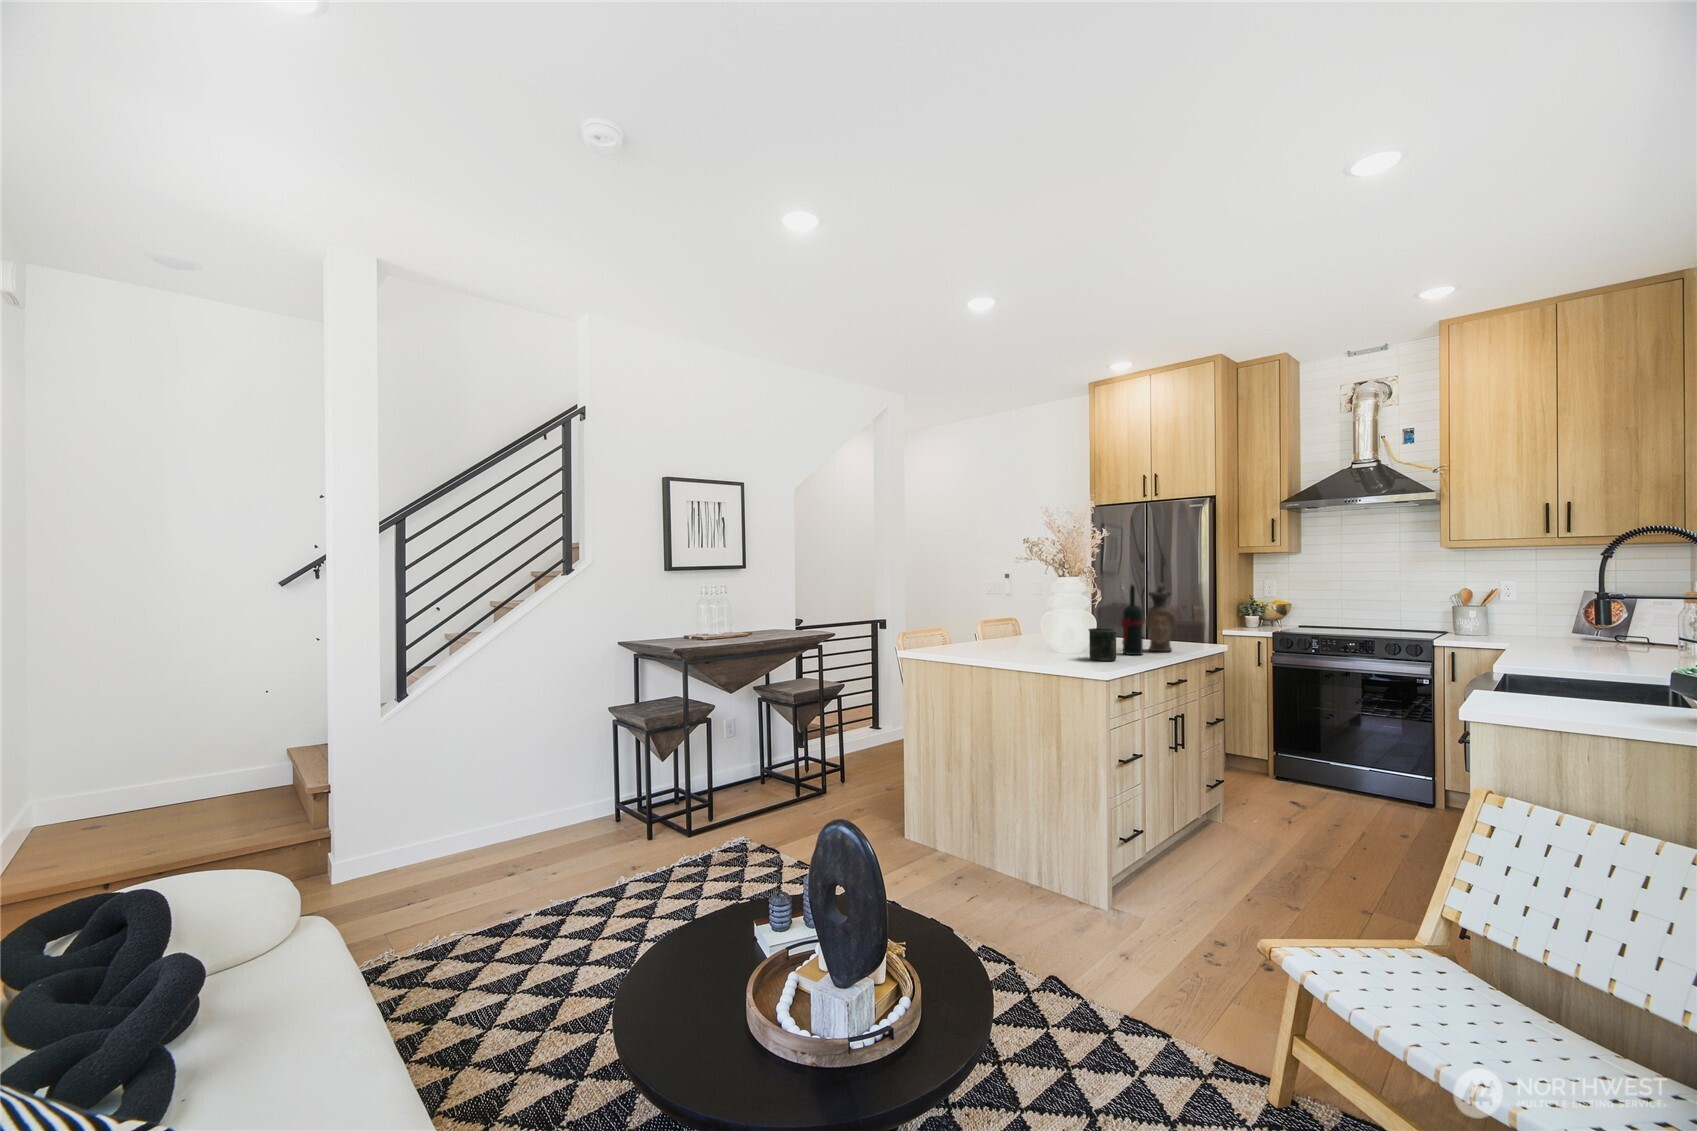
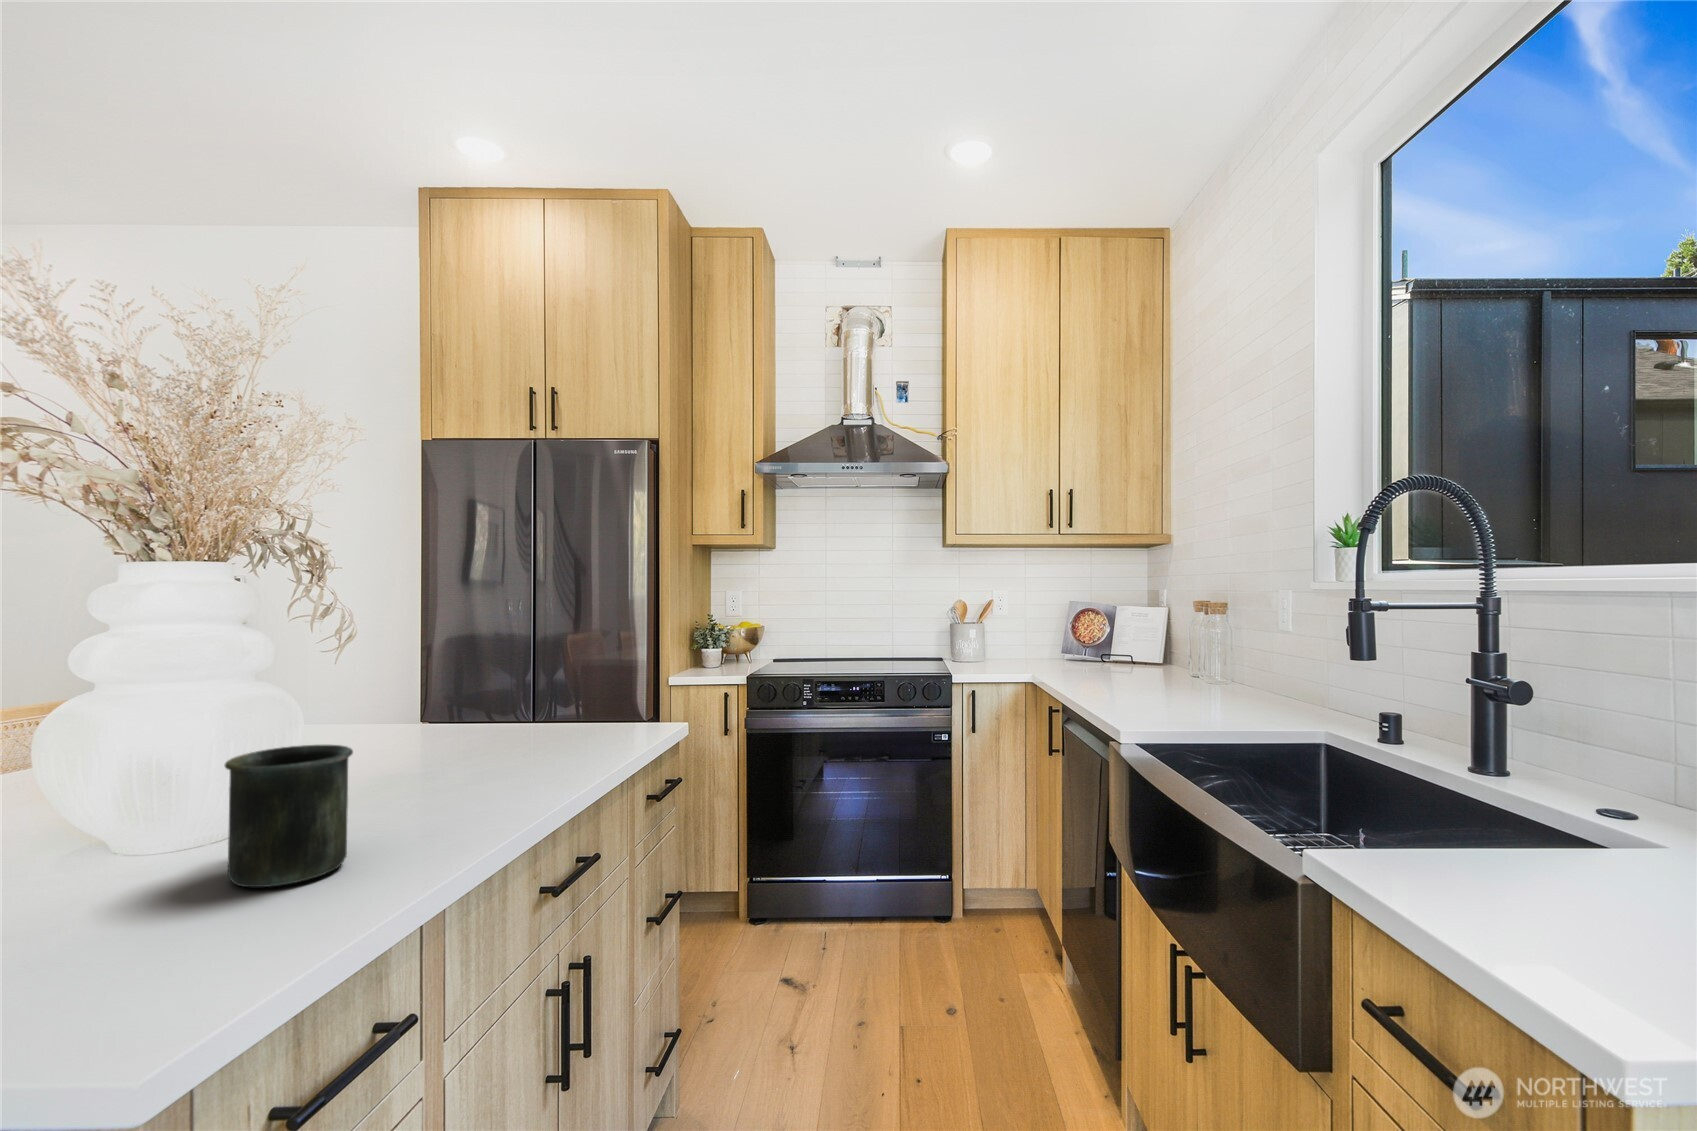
wine bottle: present [1122,583,1143,655] -> none [402,585,475,808]
ceramic pitcher: present [1145,583,1176,651] -> none [494,586,576,772]

